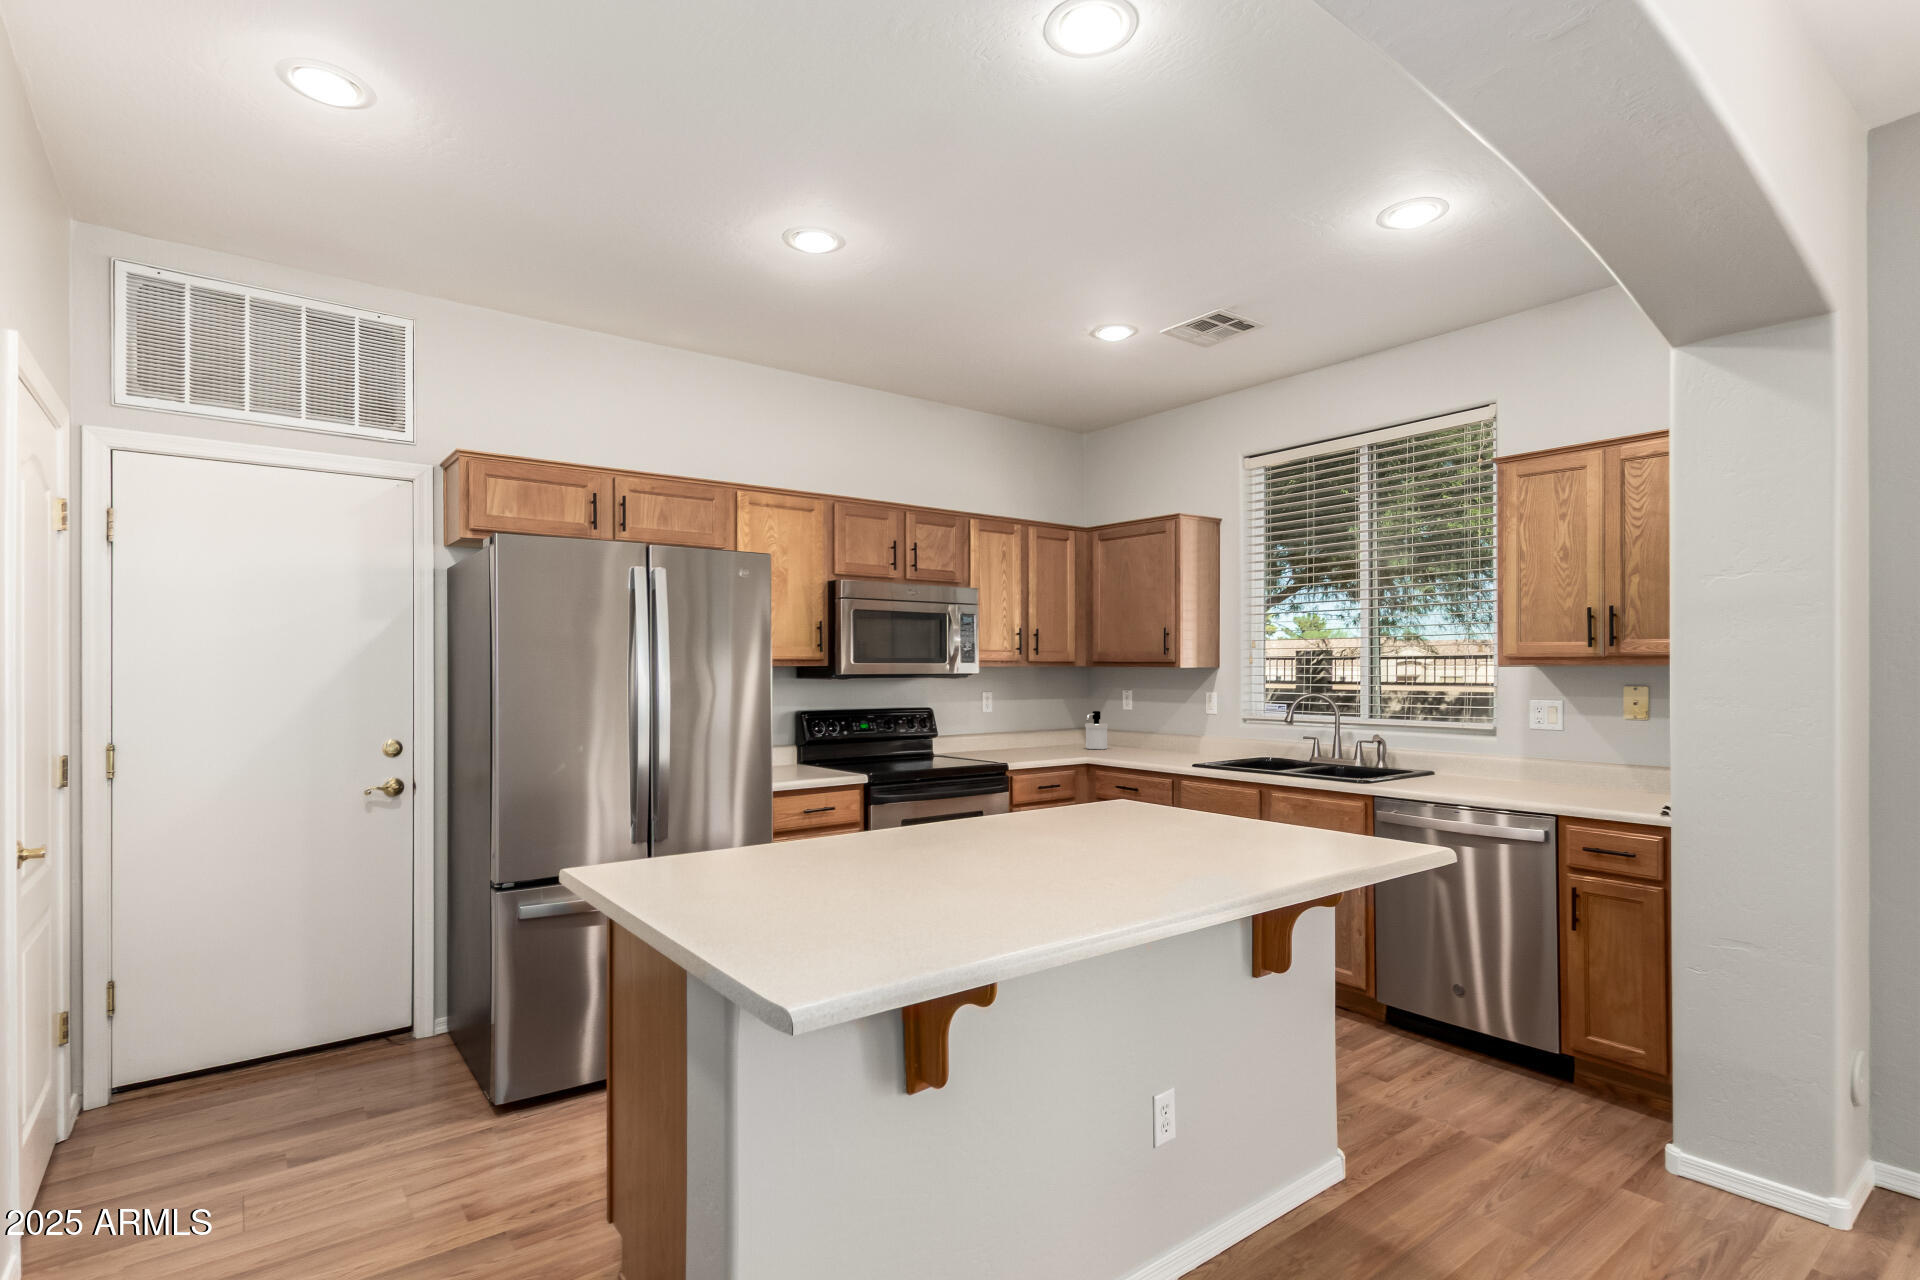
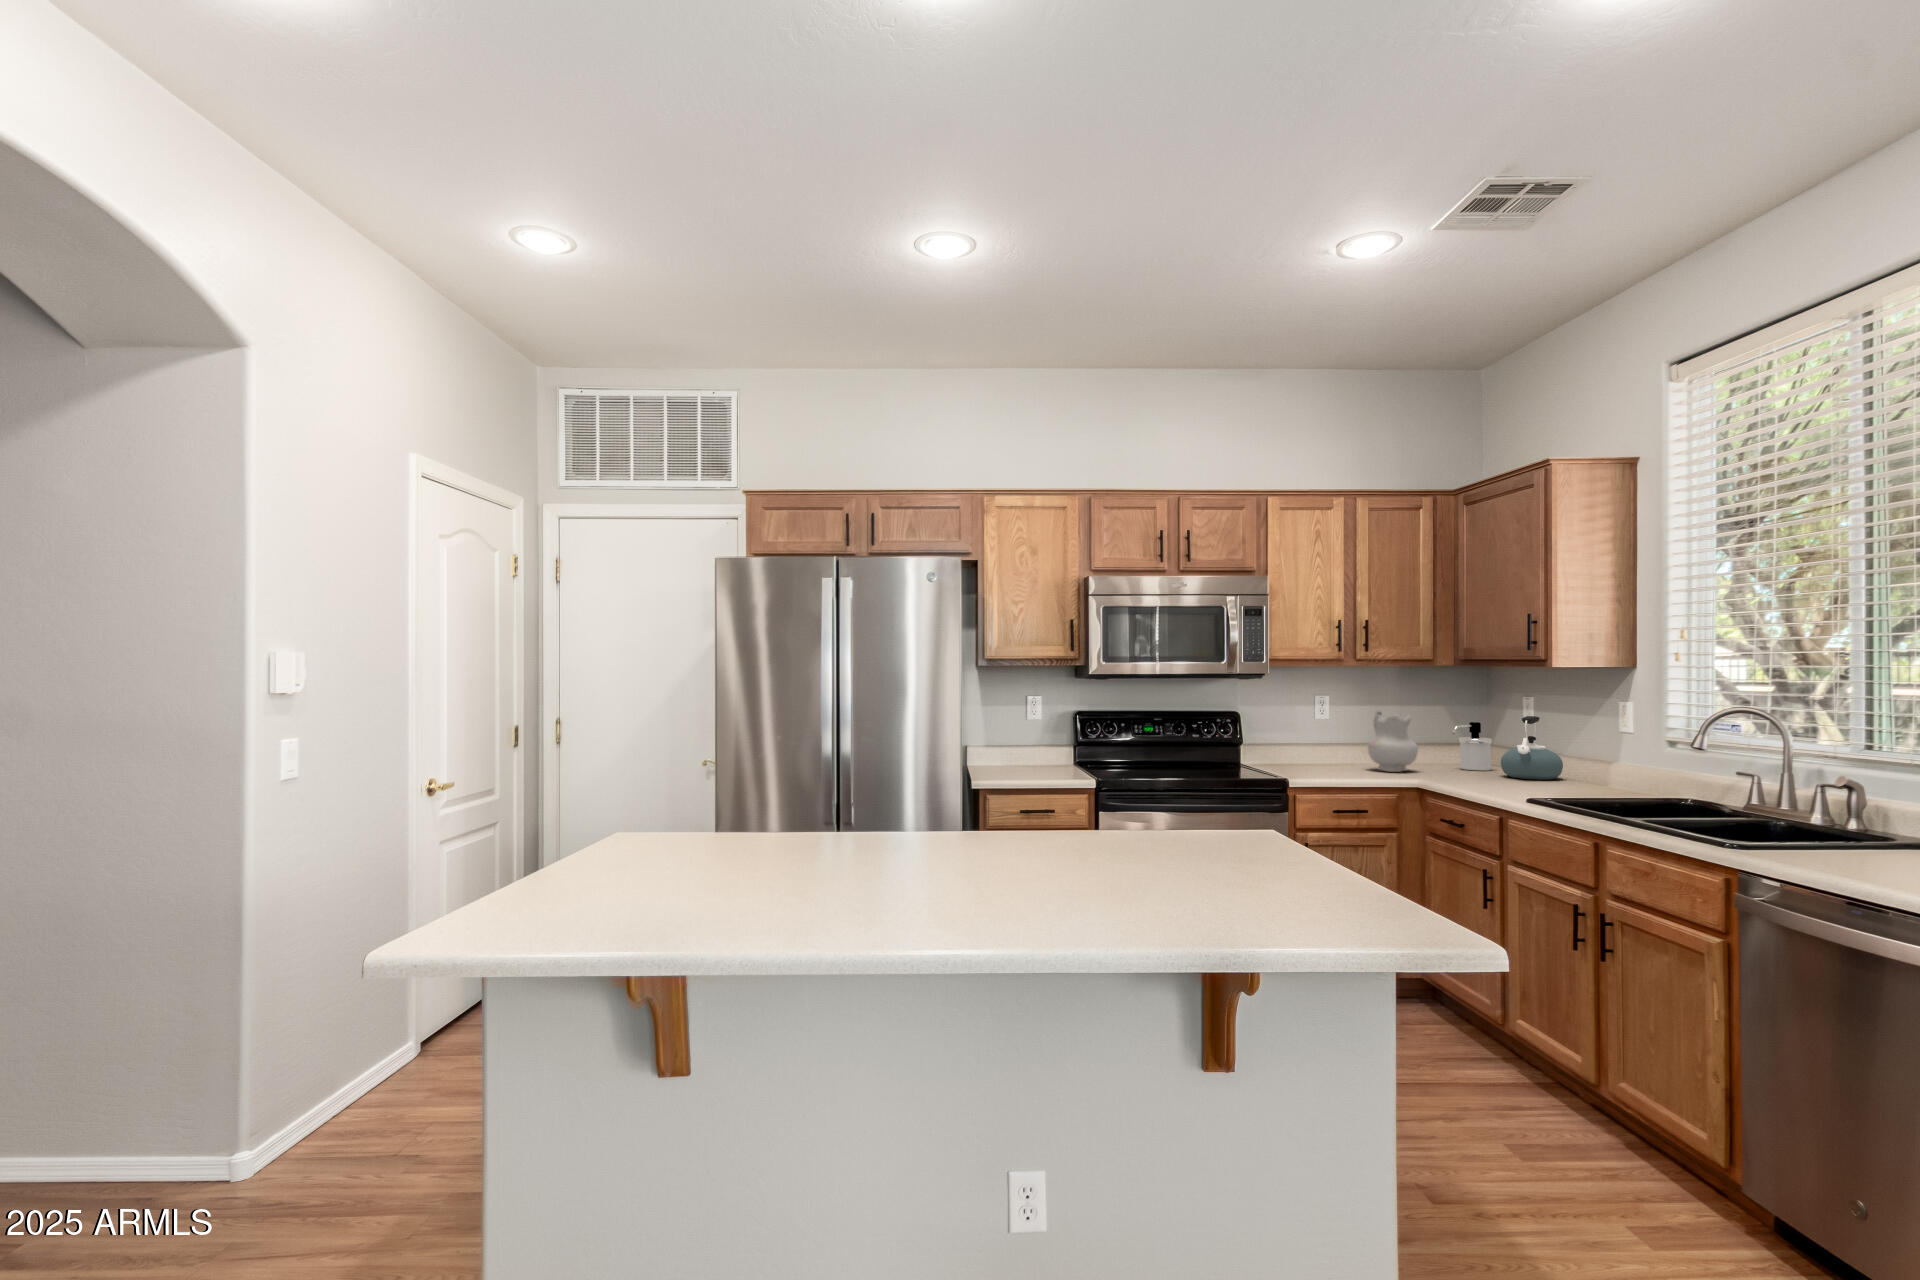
ceramic pitcher: none [1032,704,1070,754] -> present [1368,711,1418,772]
kettle: none [1126,705,1167,753] -> present [1501,716,1563,780]

